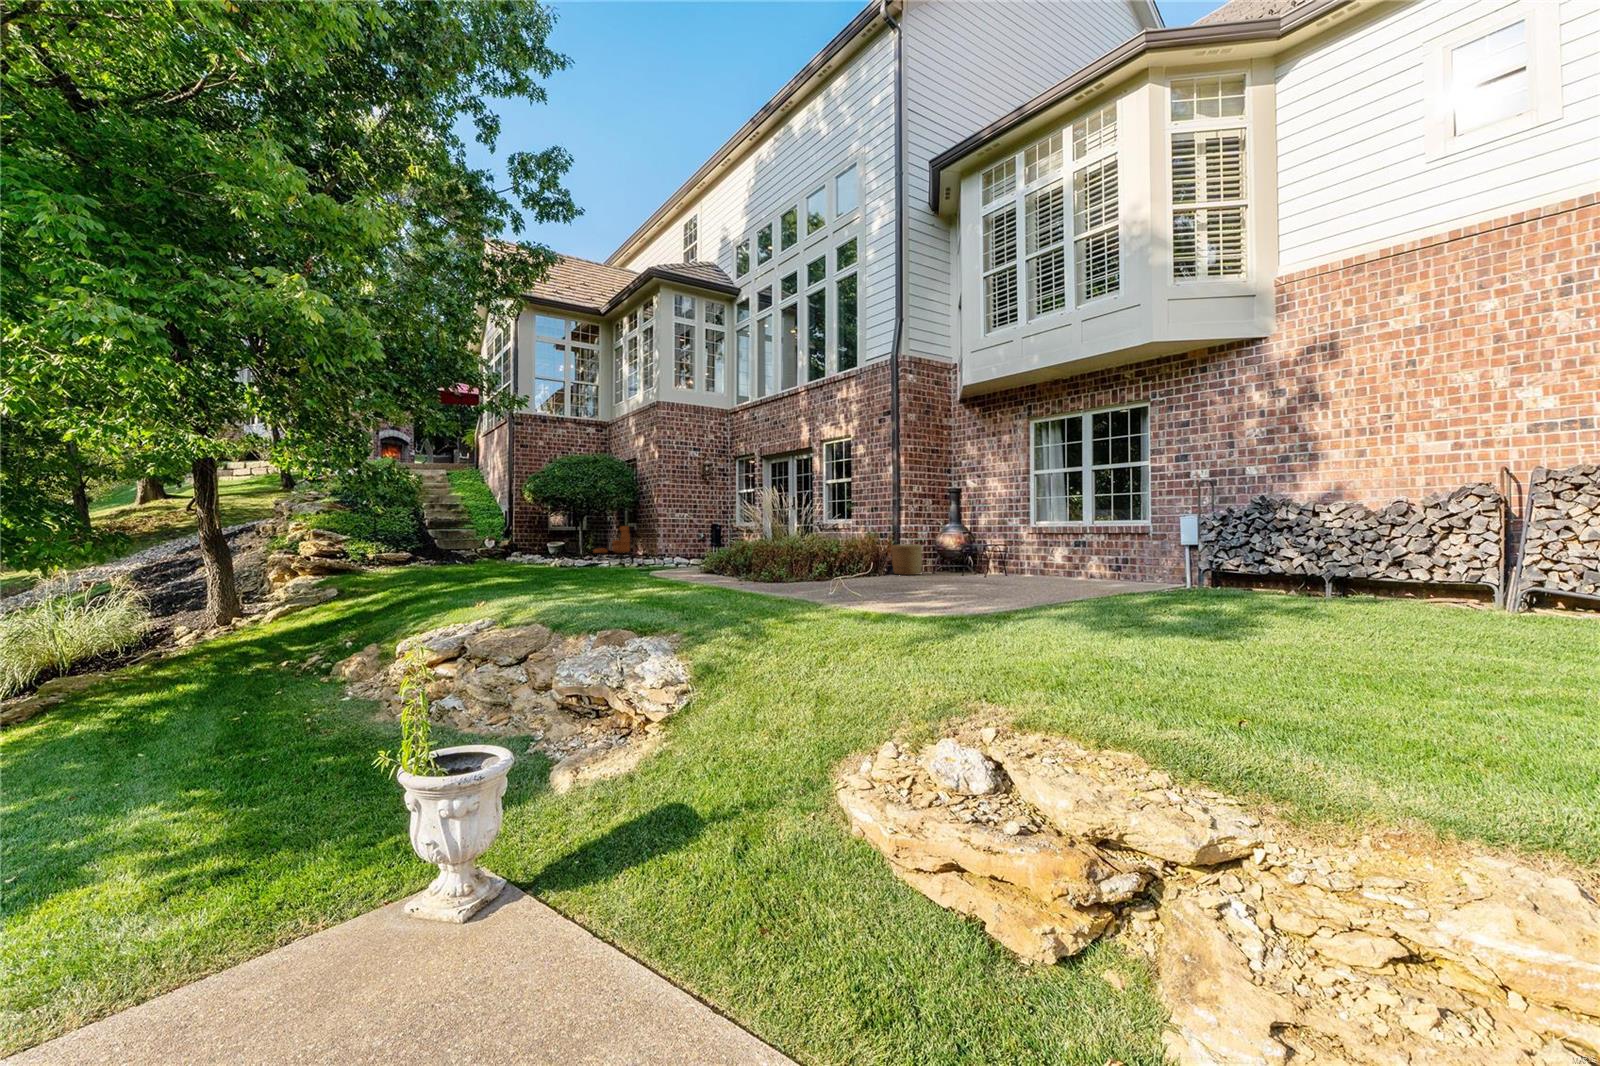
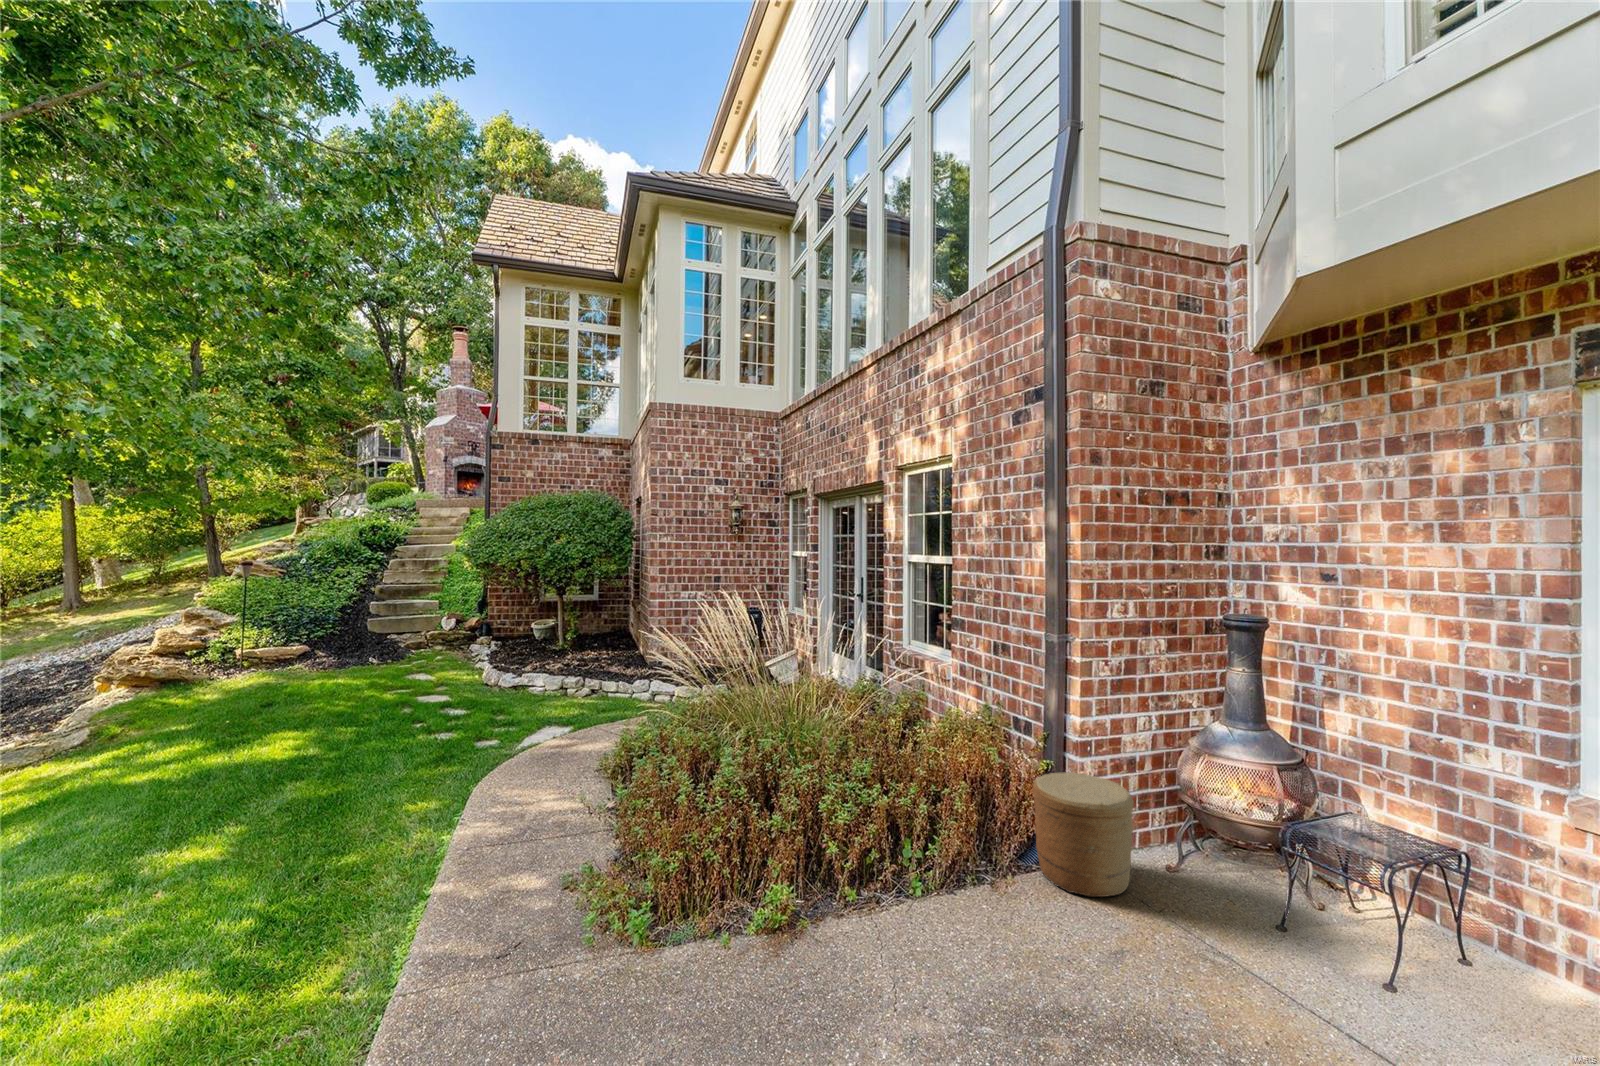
lounge chair: present [593,526,630,560] -> none [571,601,635,657]

